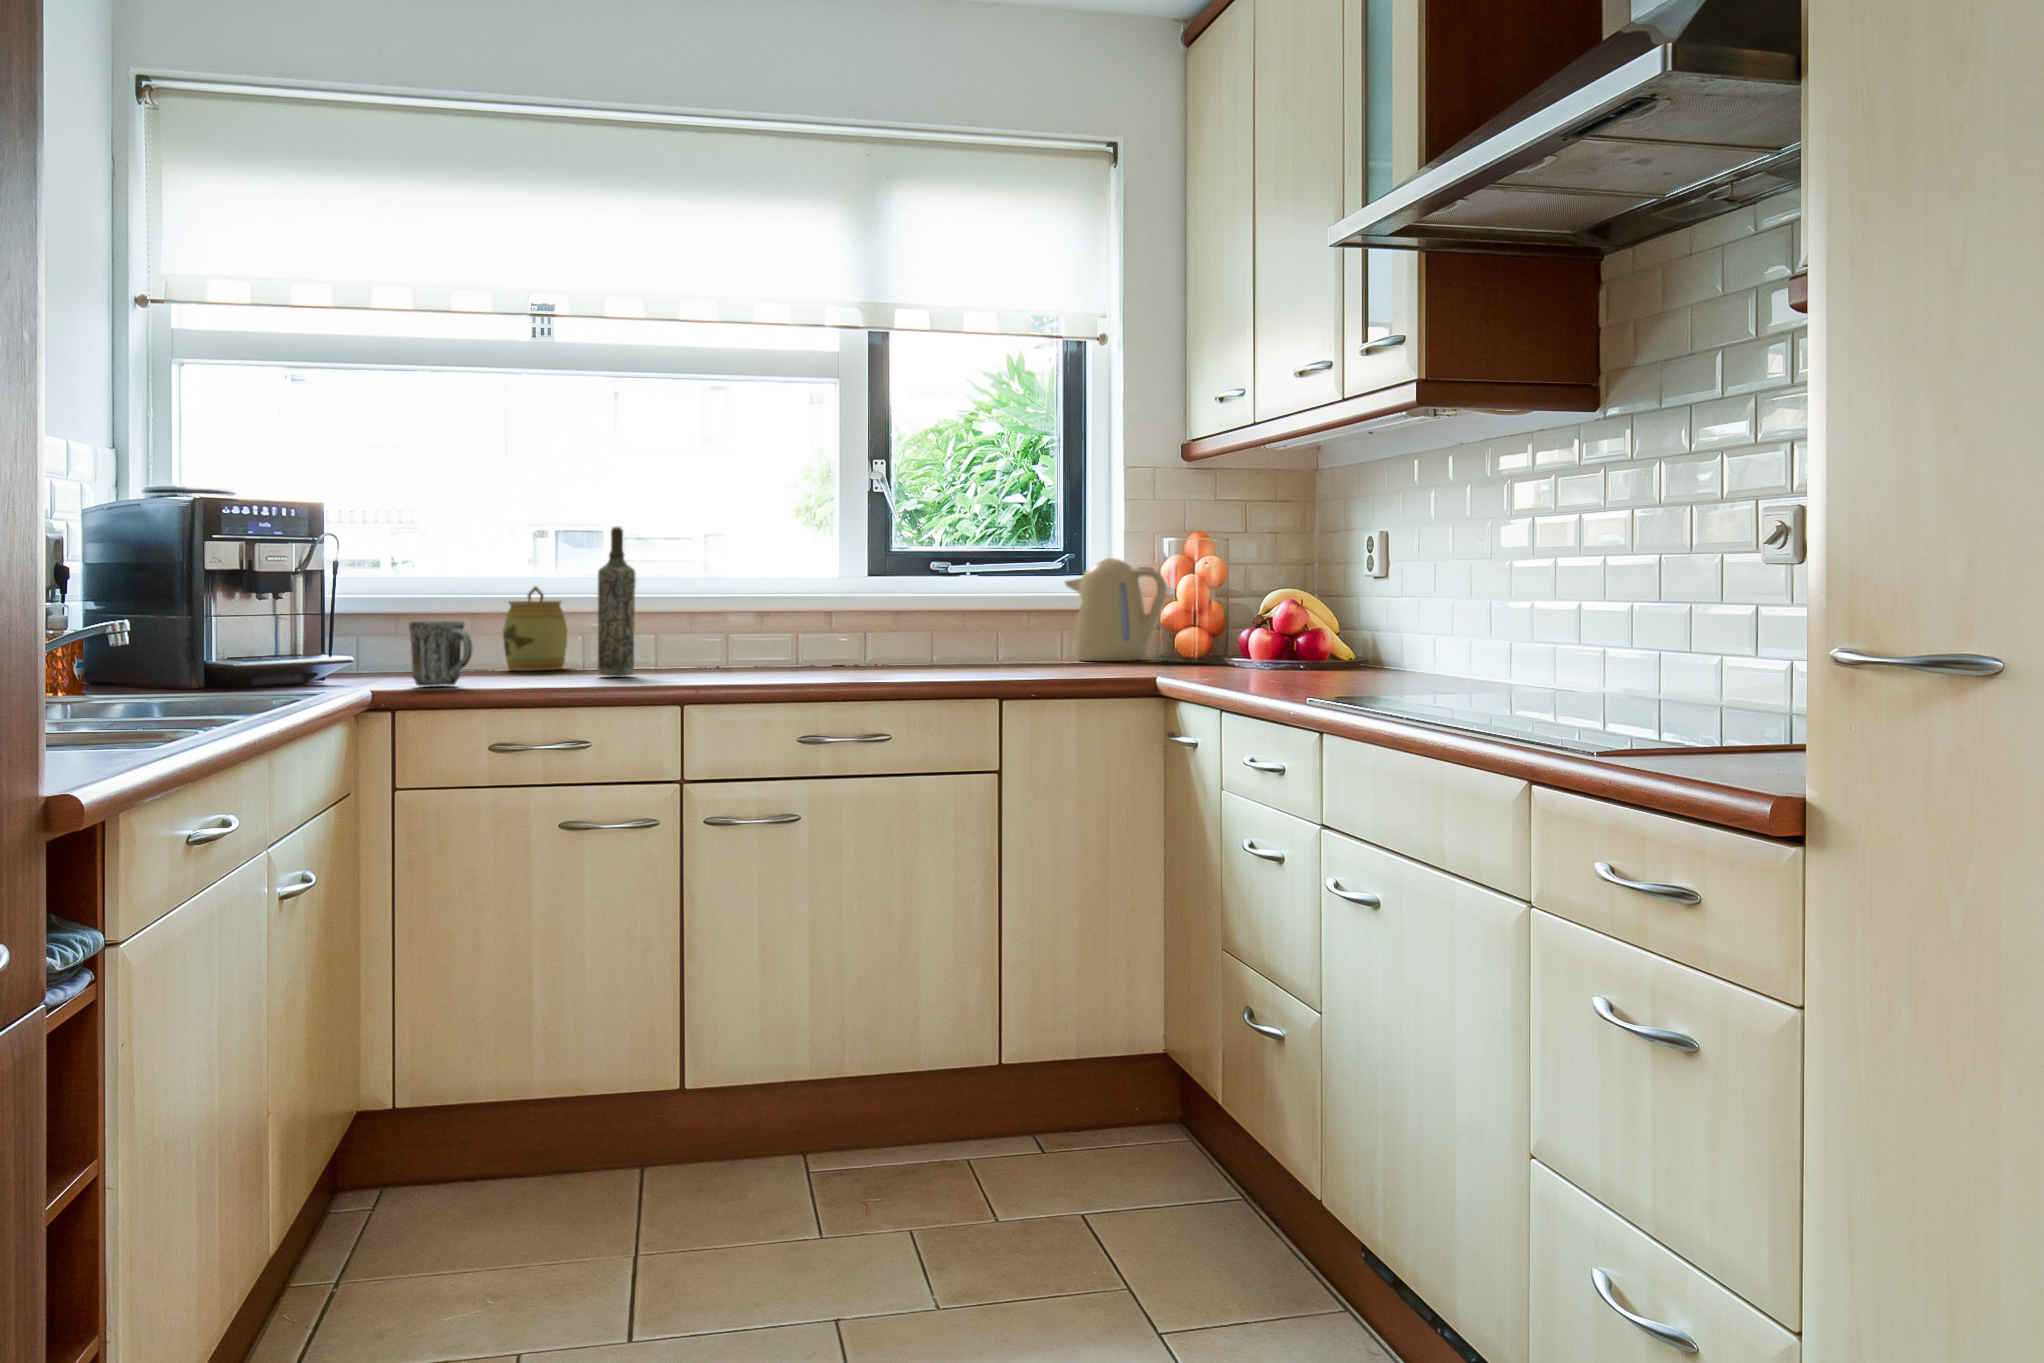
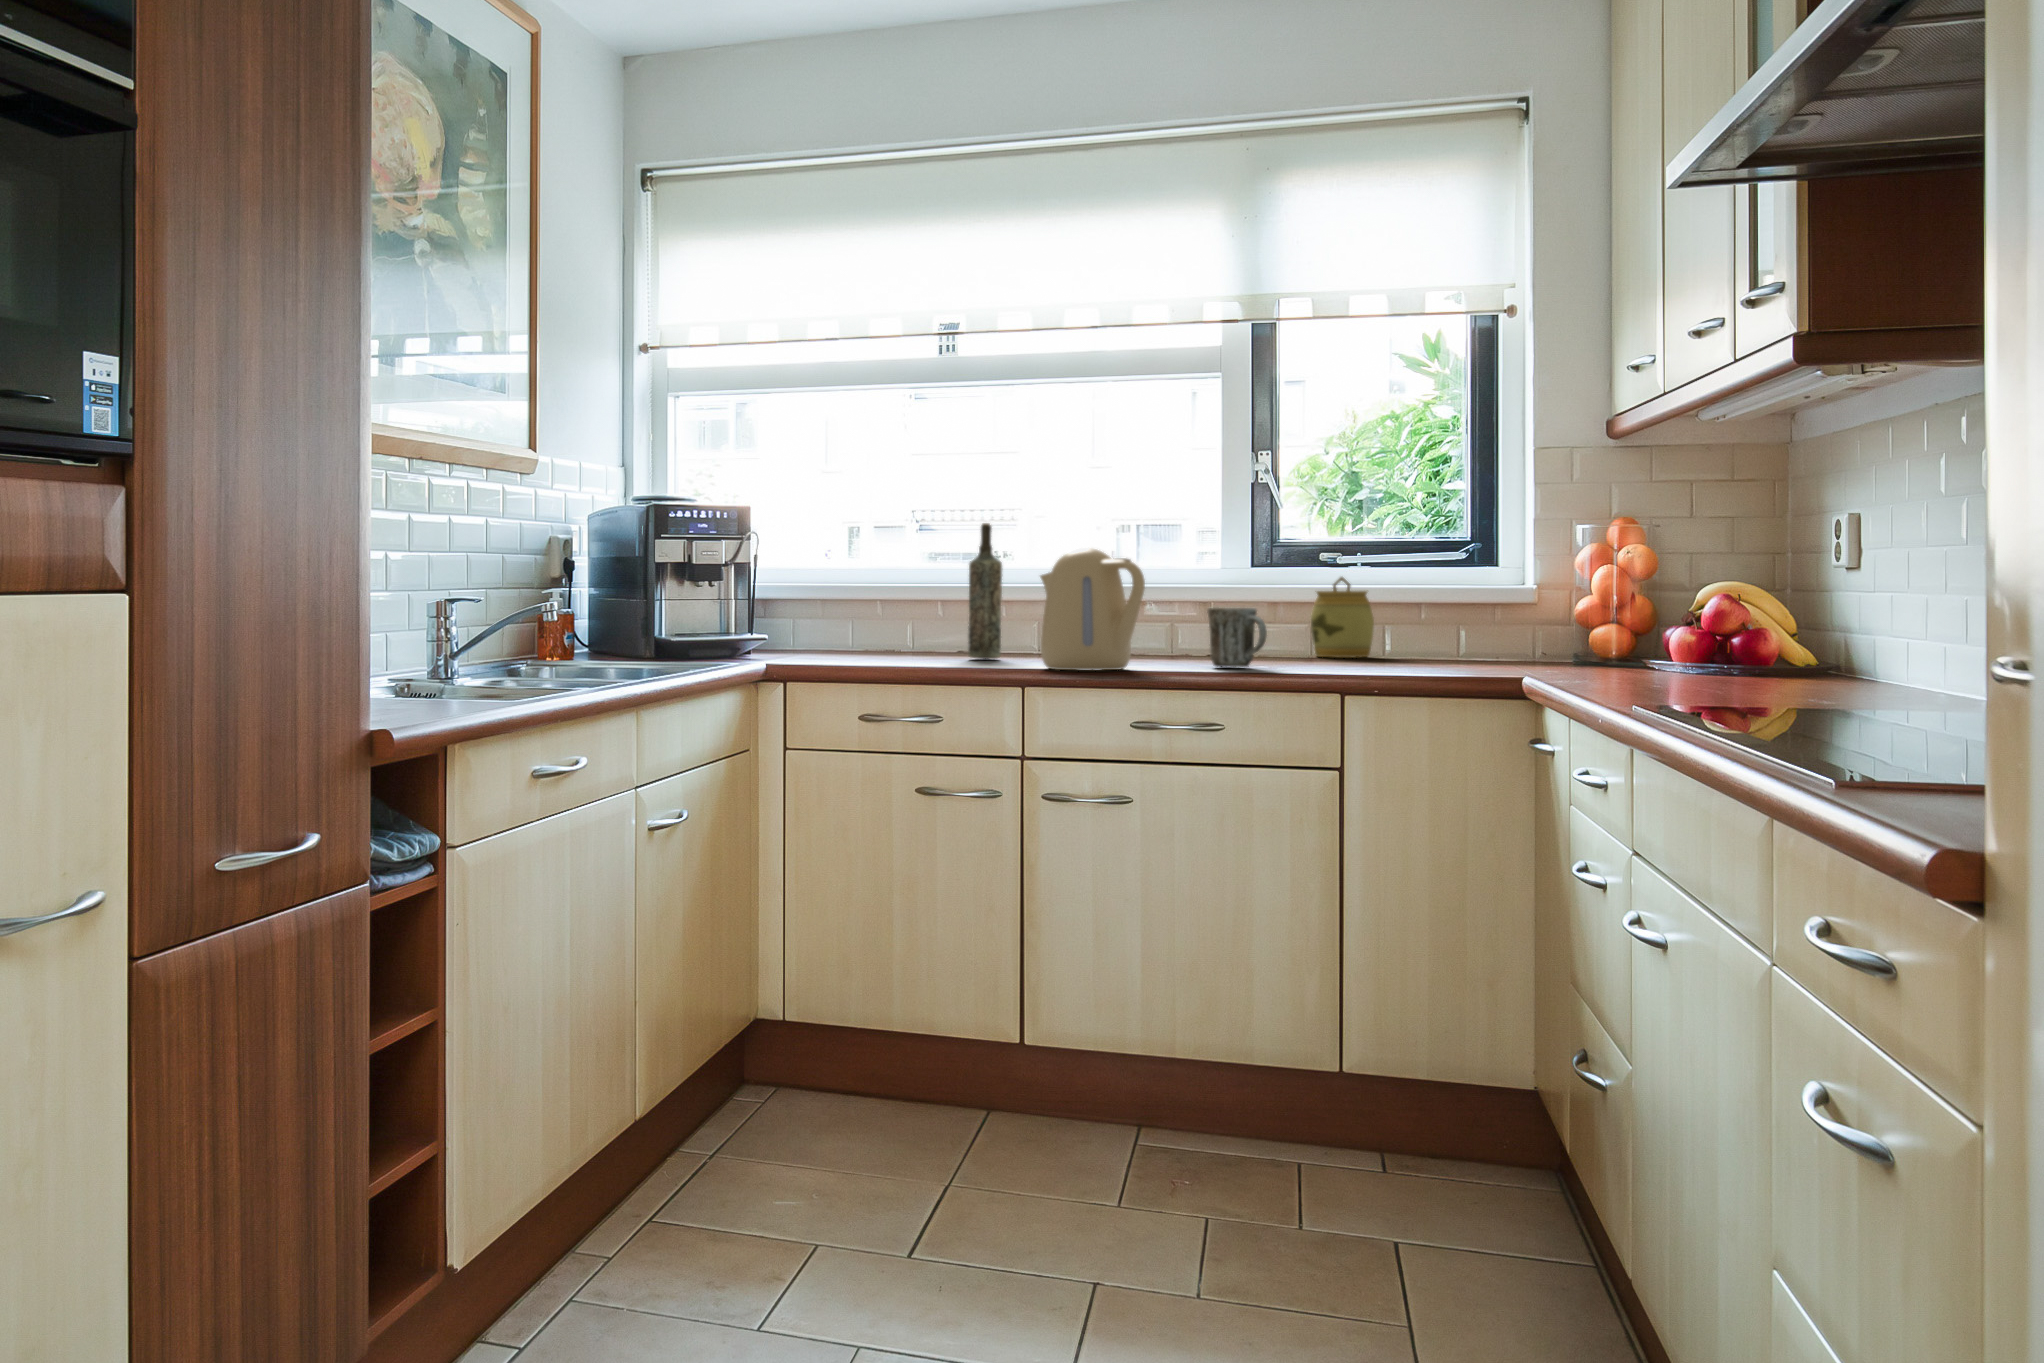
kettle: present [1065,558,1166,661] -> present [1040,548,1145,671]
jar: present [503,586,568,671] -> present [1311,577,1374,658]
mug: present [409,621,473,686] -> present [1207,607,1267,667]

